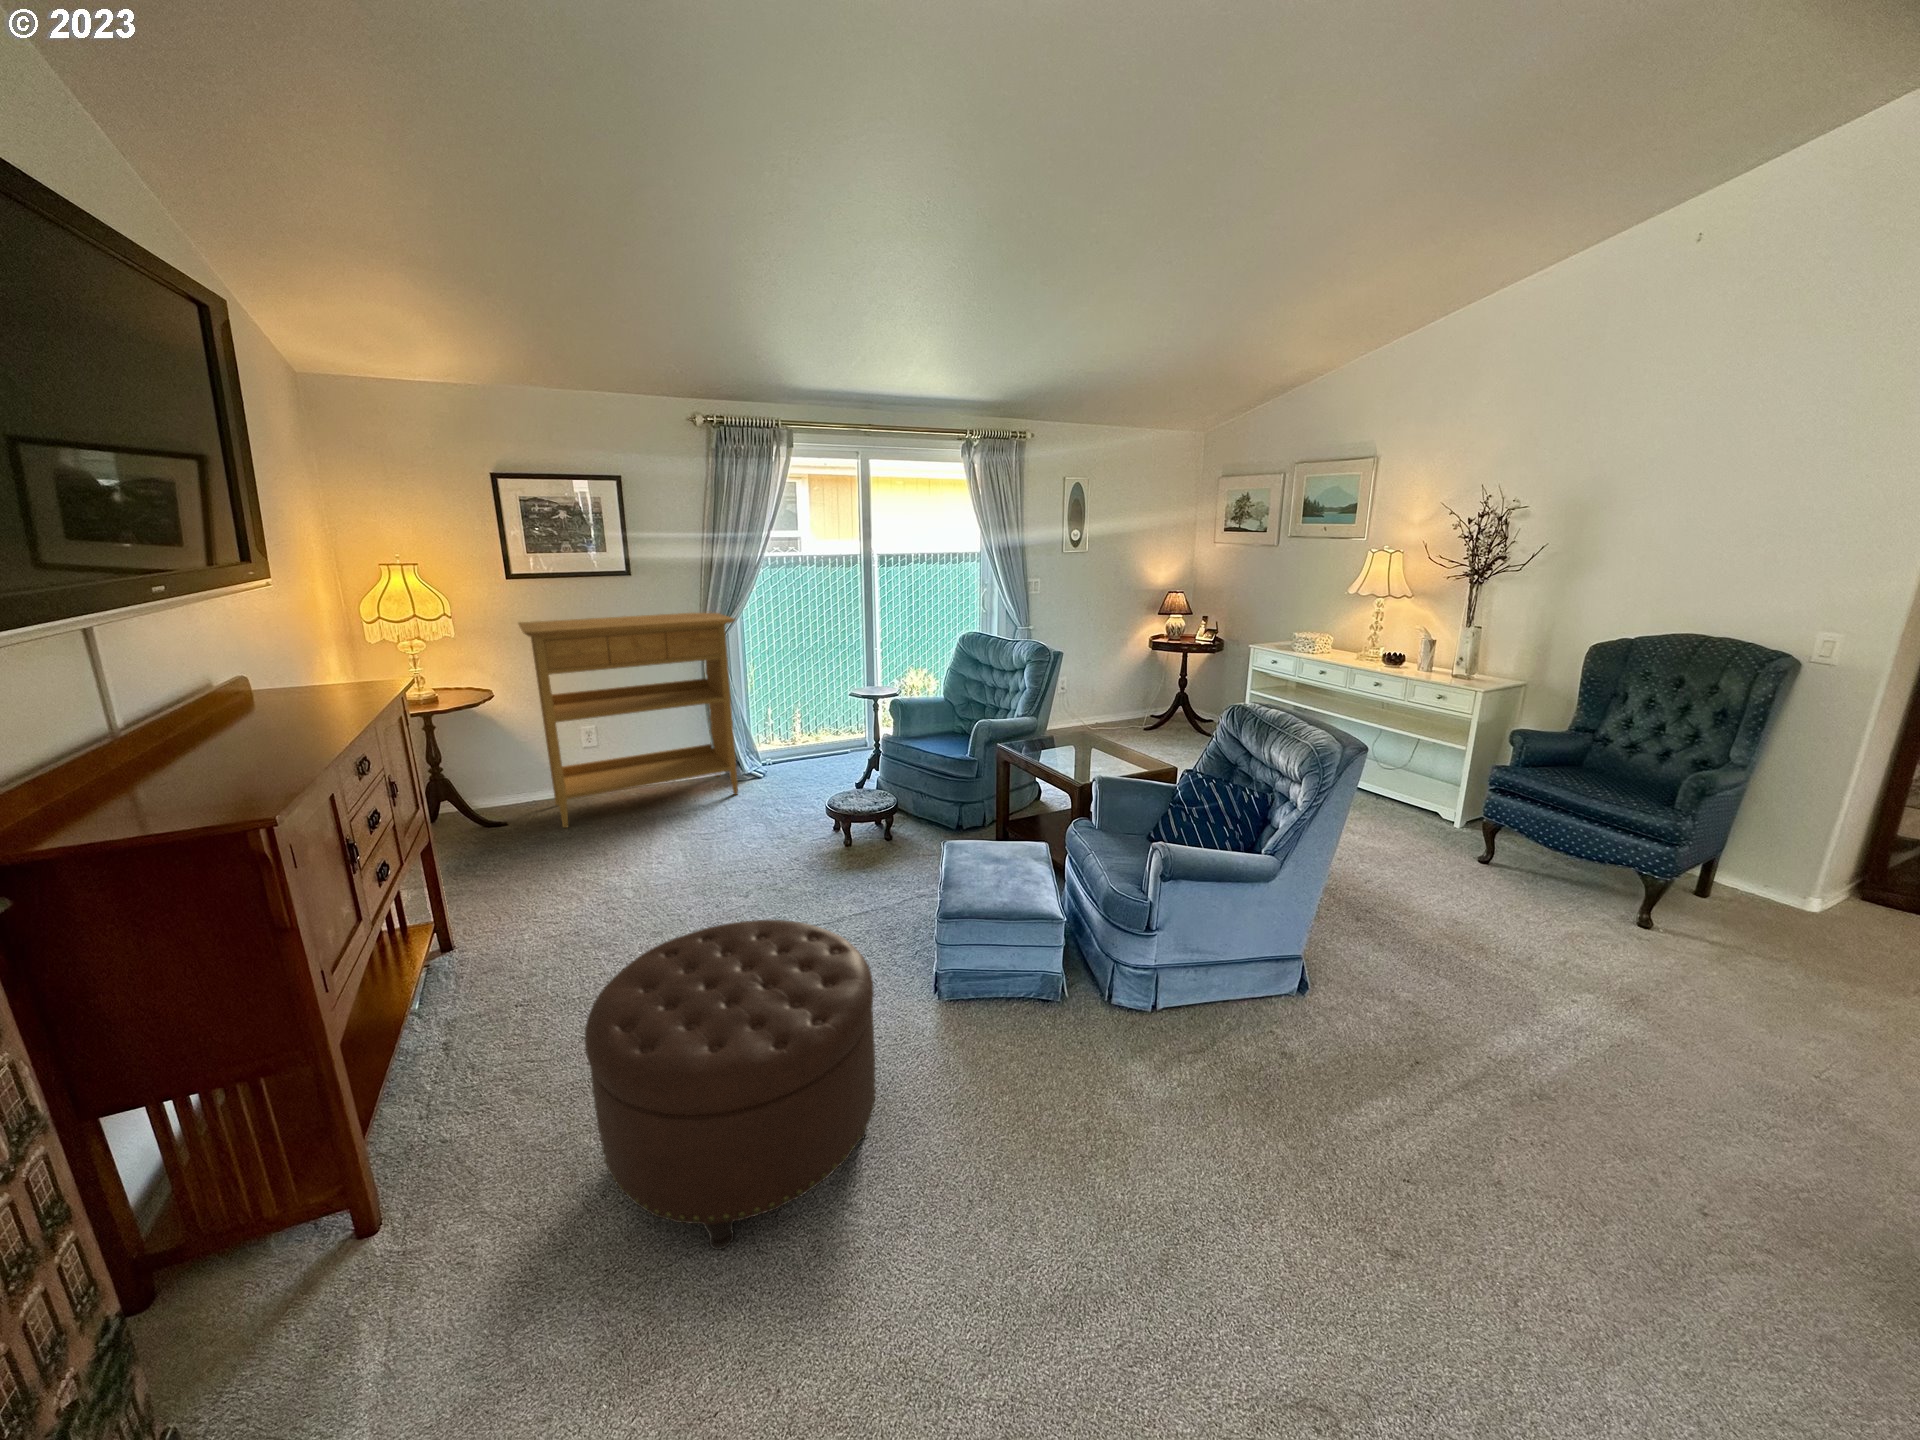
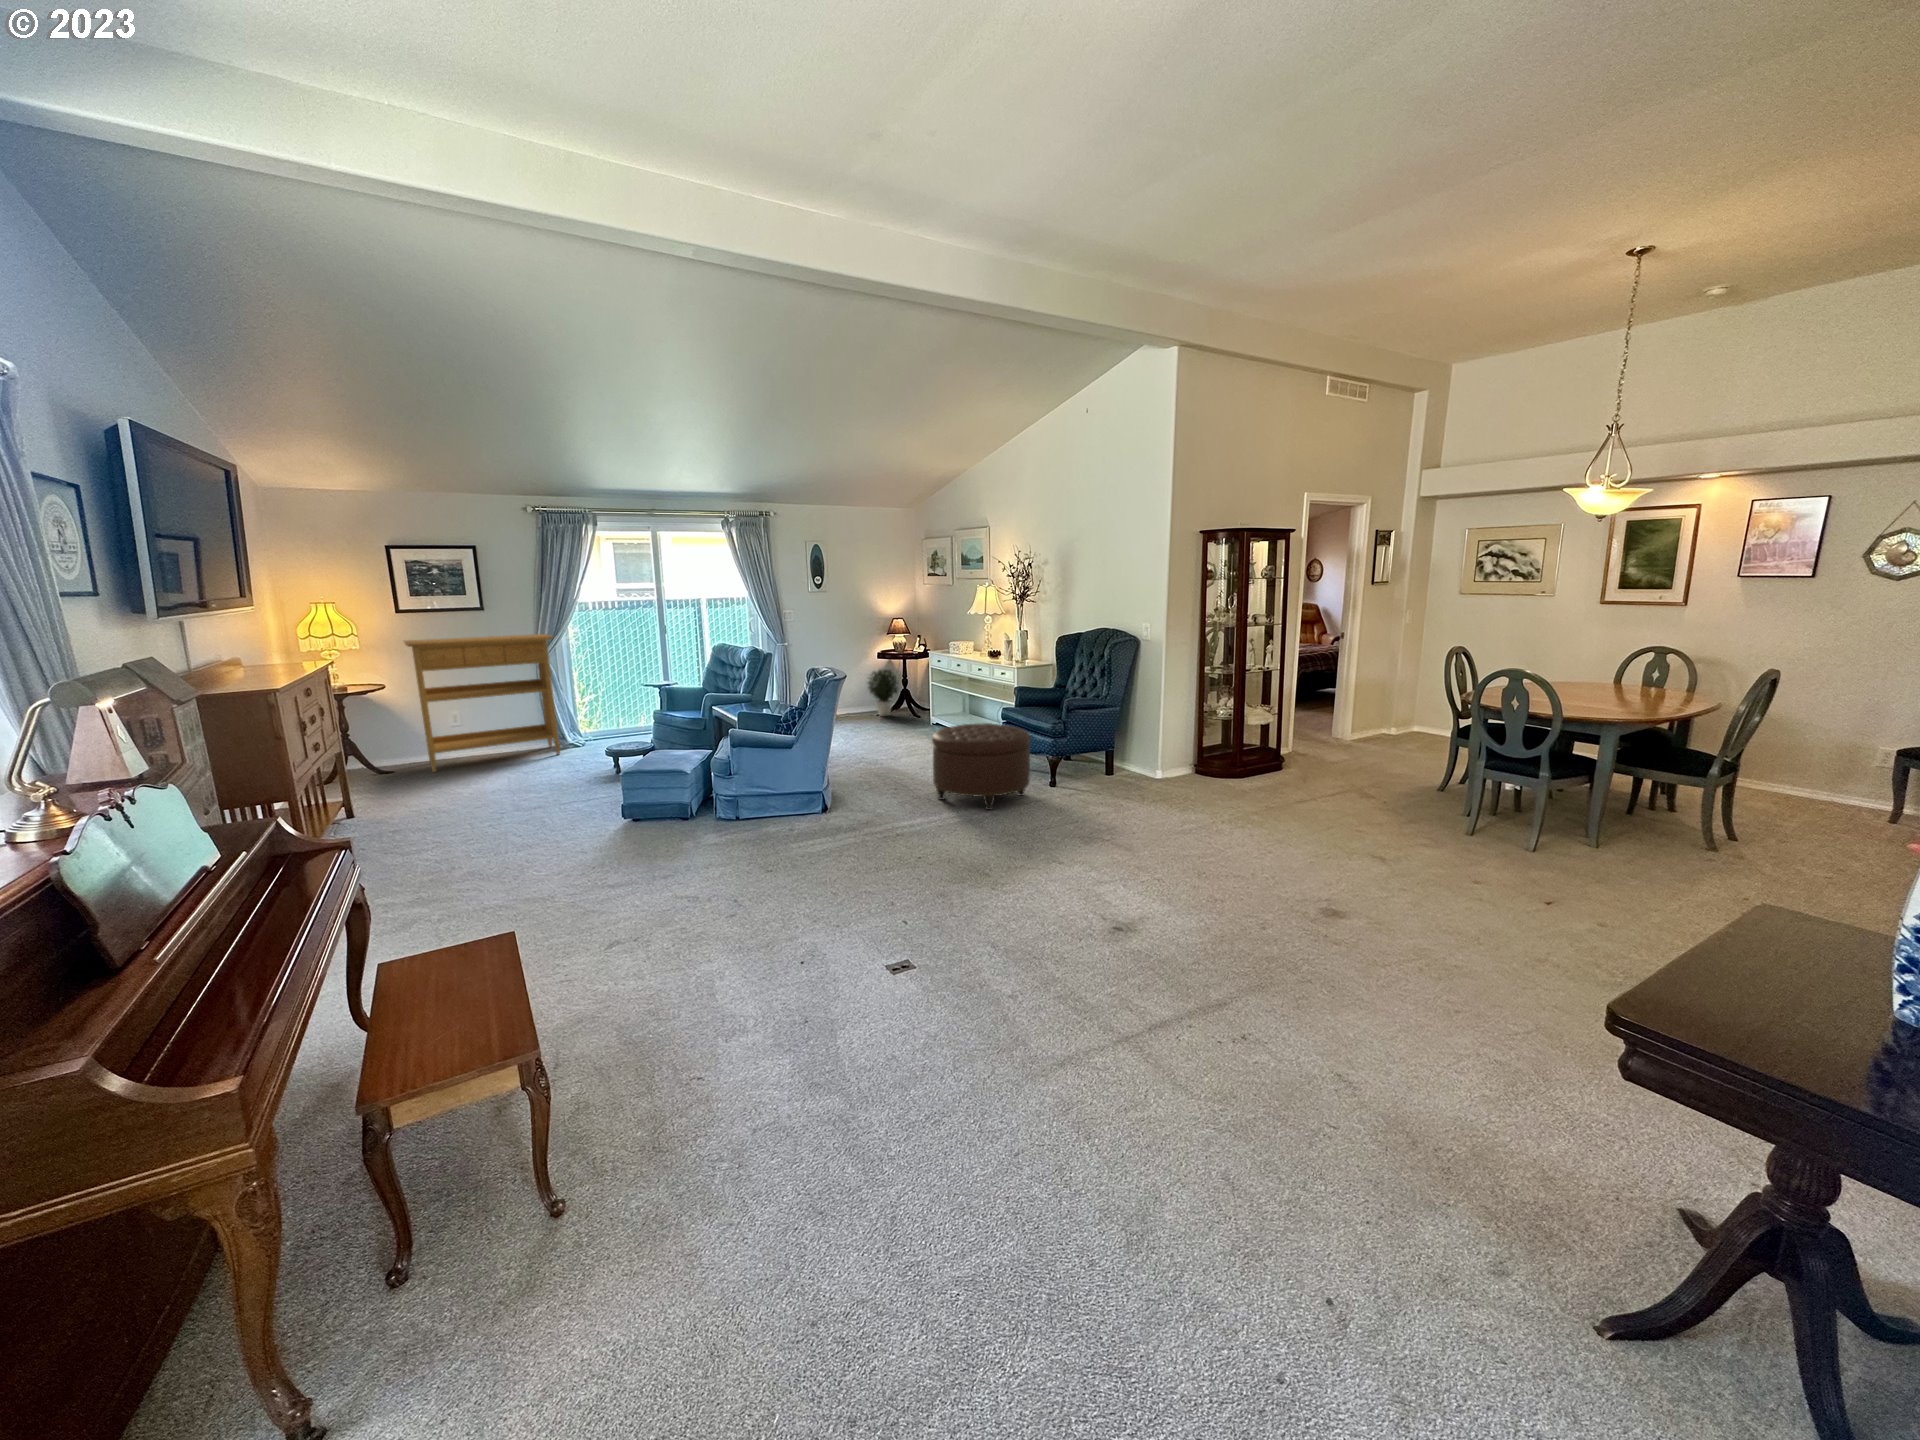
potted plant: none [1130,664,1180,731] -> present [868,670,899,716]
ottoman: present [585,920,876,1250] -> present [932,723,1030,810]

